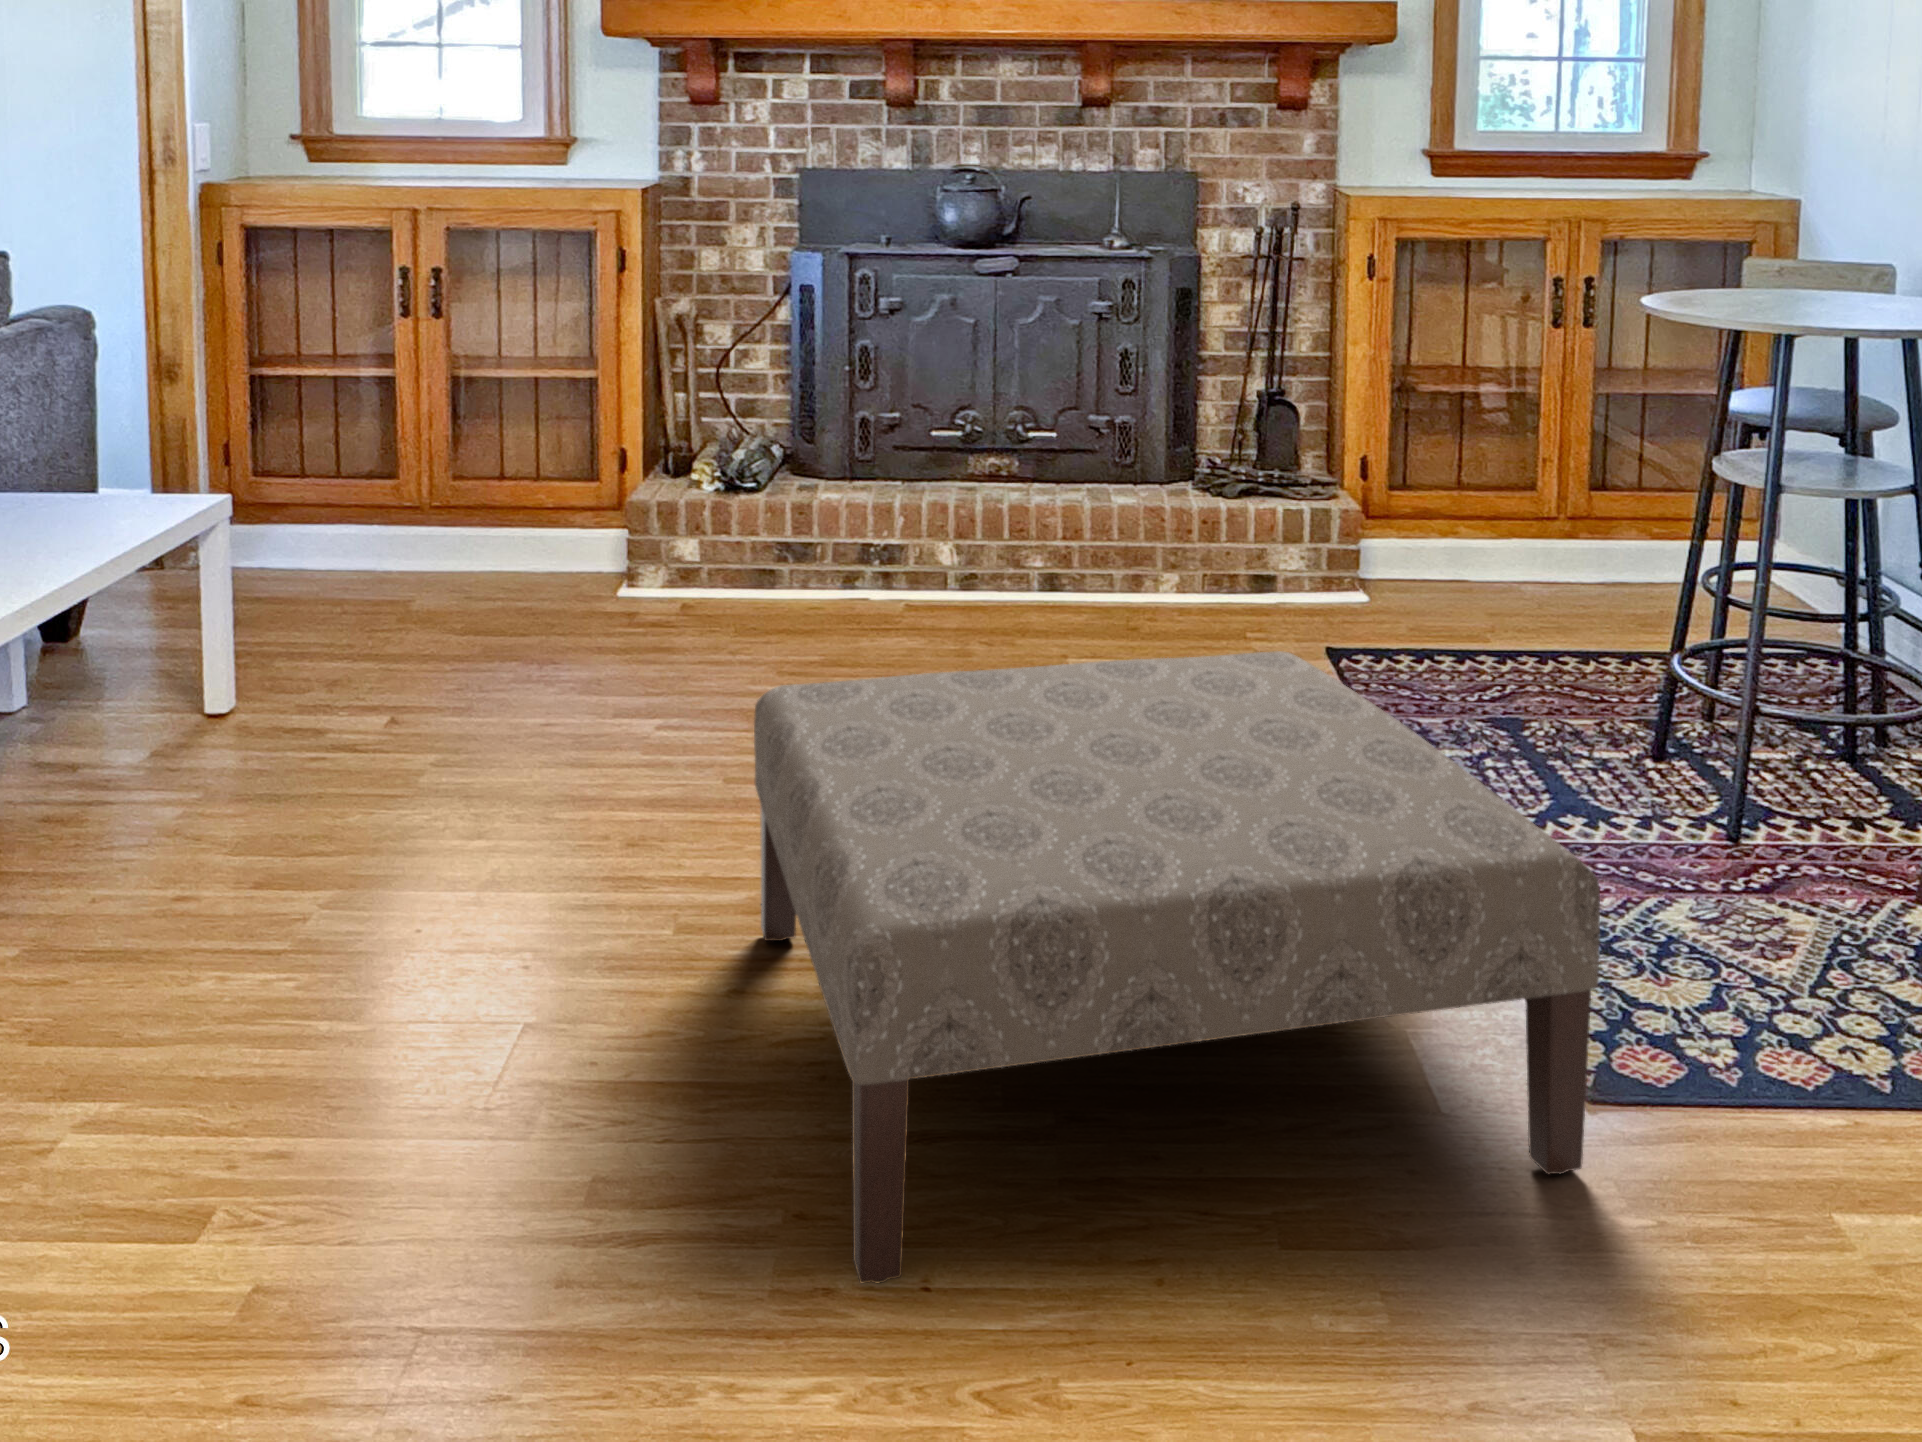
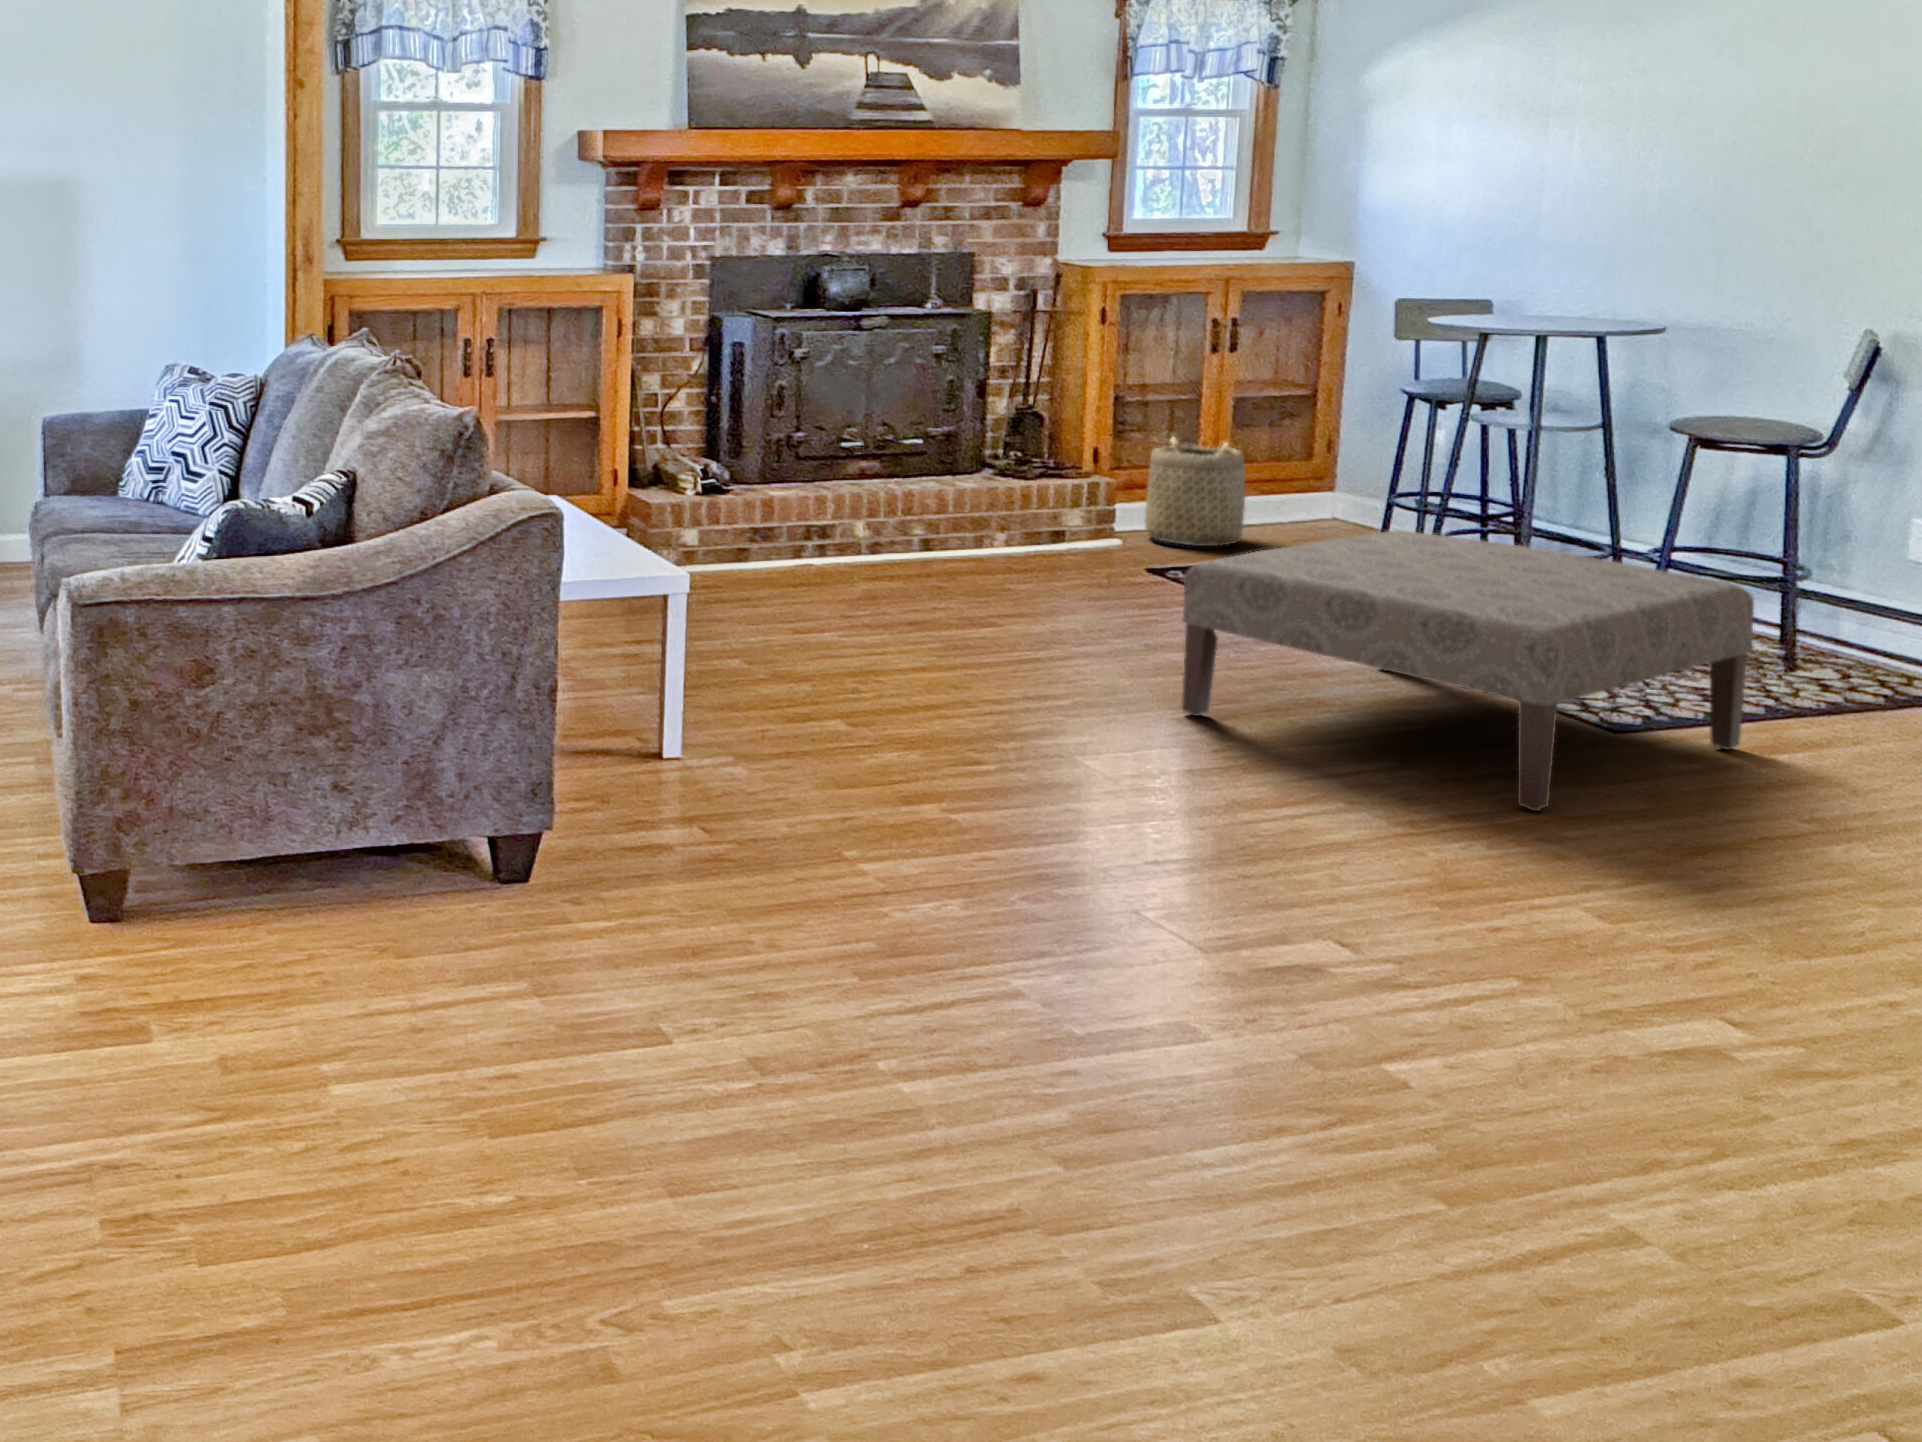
basket: none [1395,447,1536,614] -> present [1145,437,1245,546]

